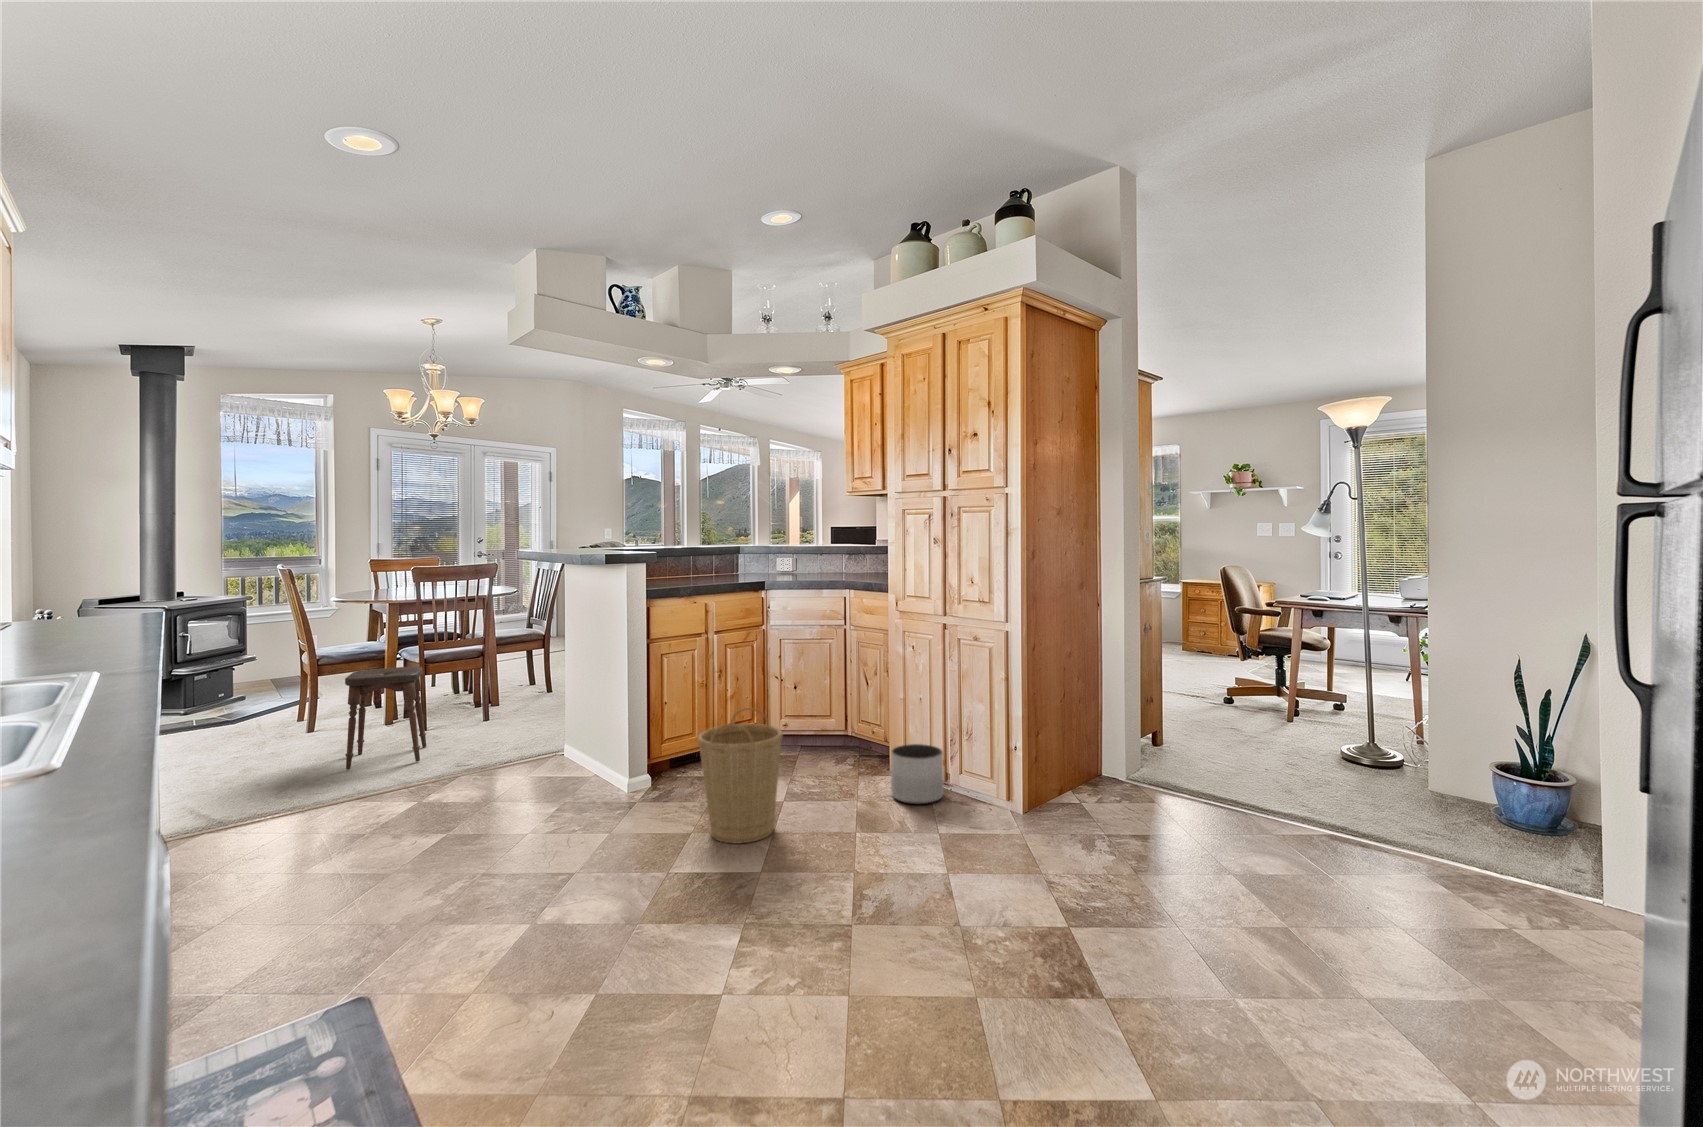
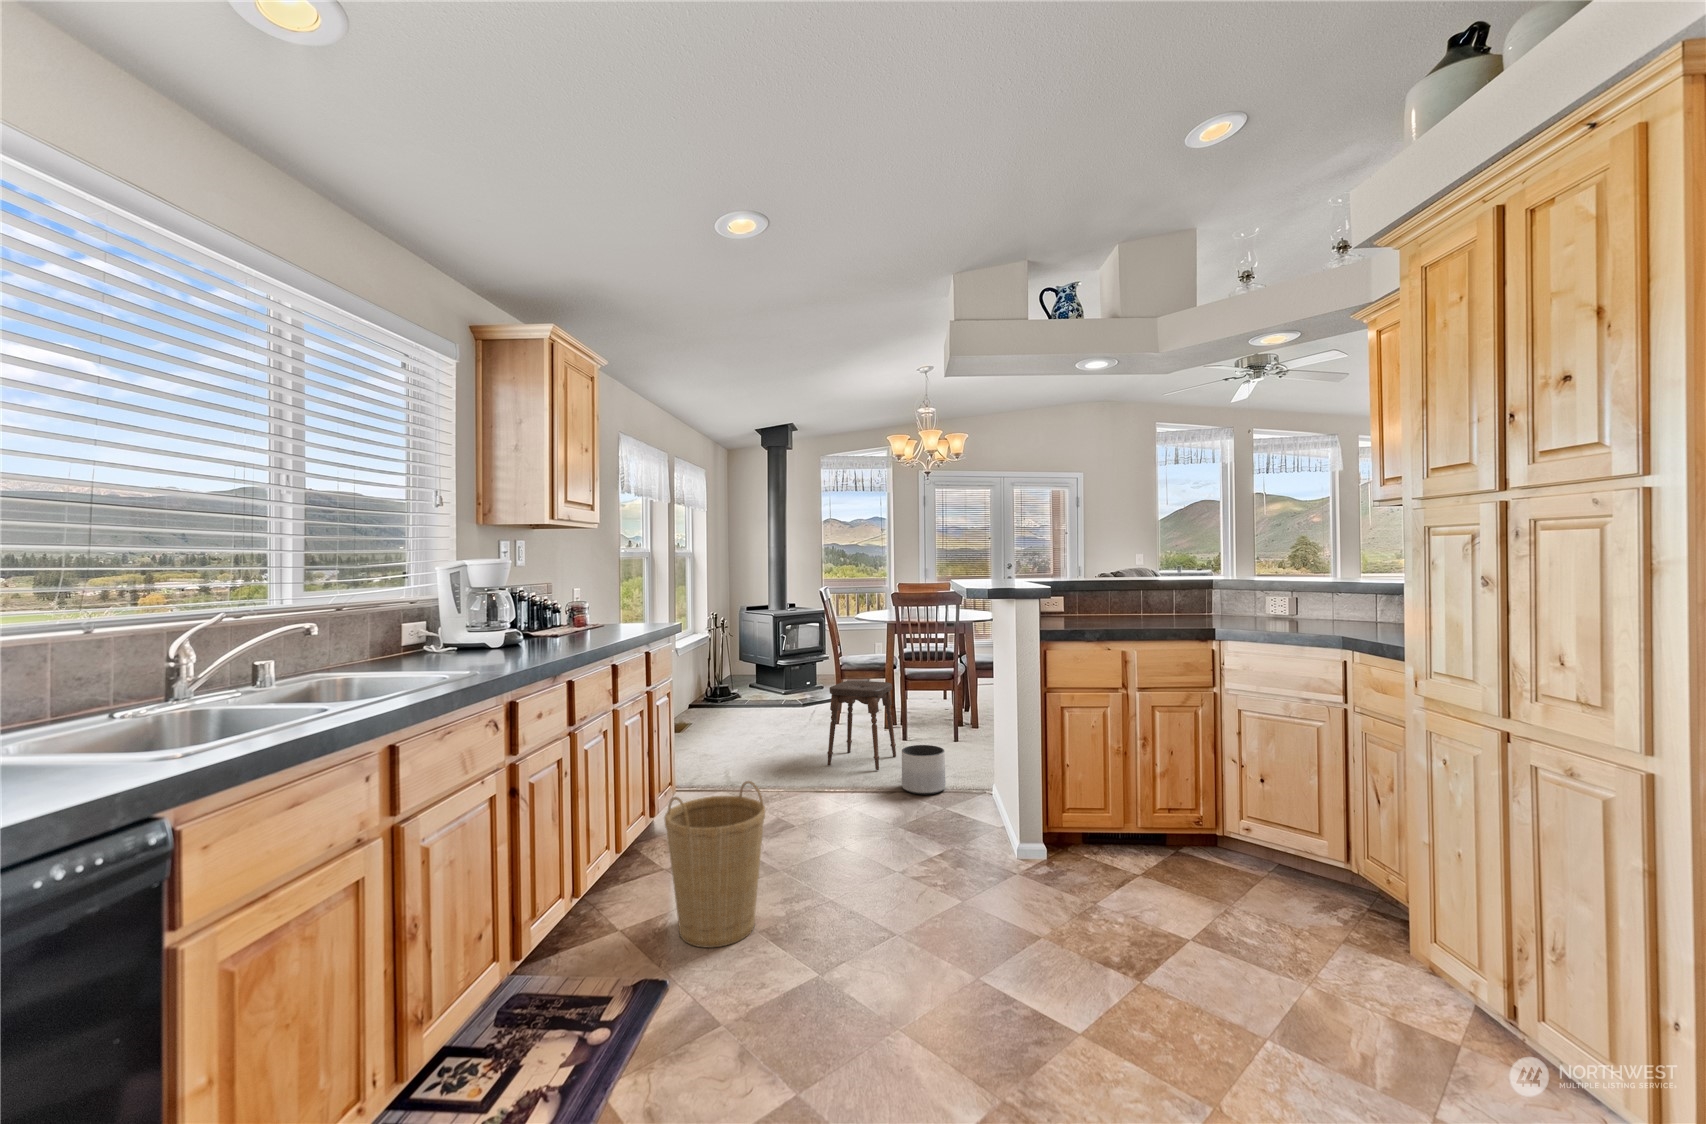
basket: present [698,708,783,843] -> present [665,781,765,948]
planter: present [891,744,944,804] -> present [902,745,946,795]

